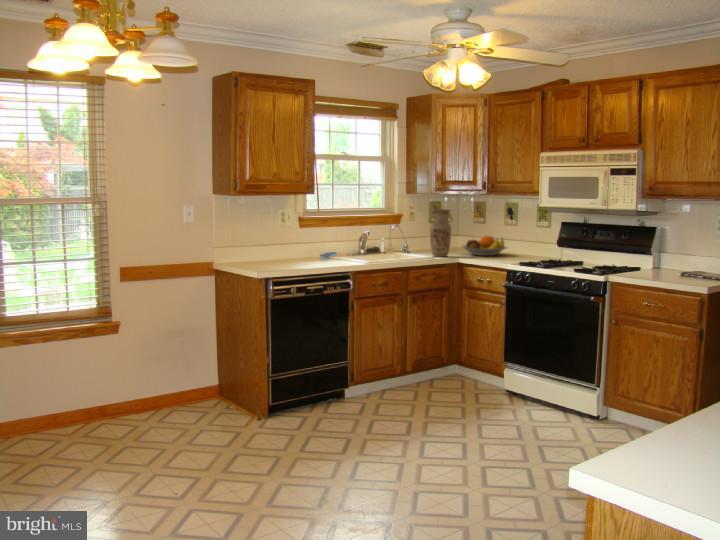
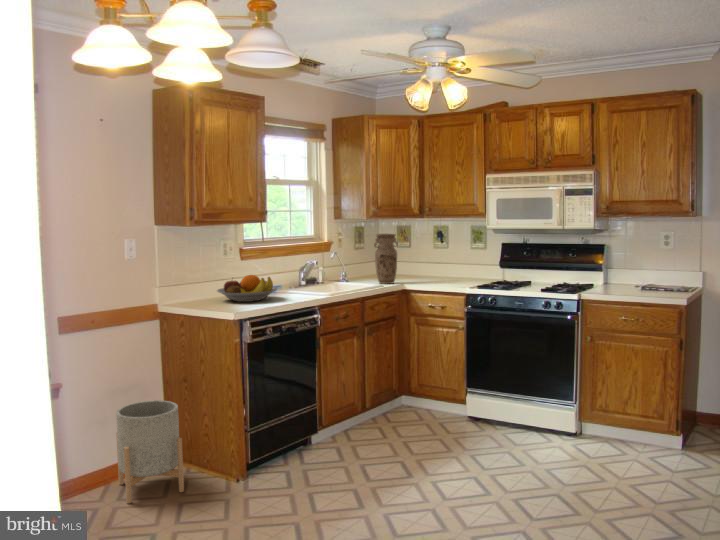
fruit bowl: present [462,236,507,256] -> present [217,275,277,302]
planter: none [168,342,218,421] -> present [116,400,184,503]

